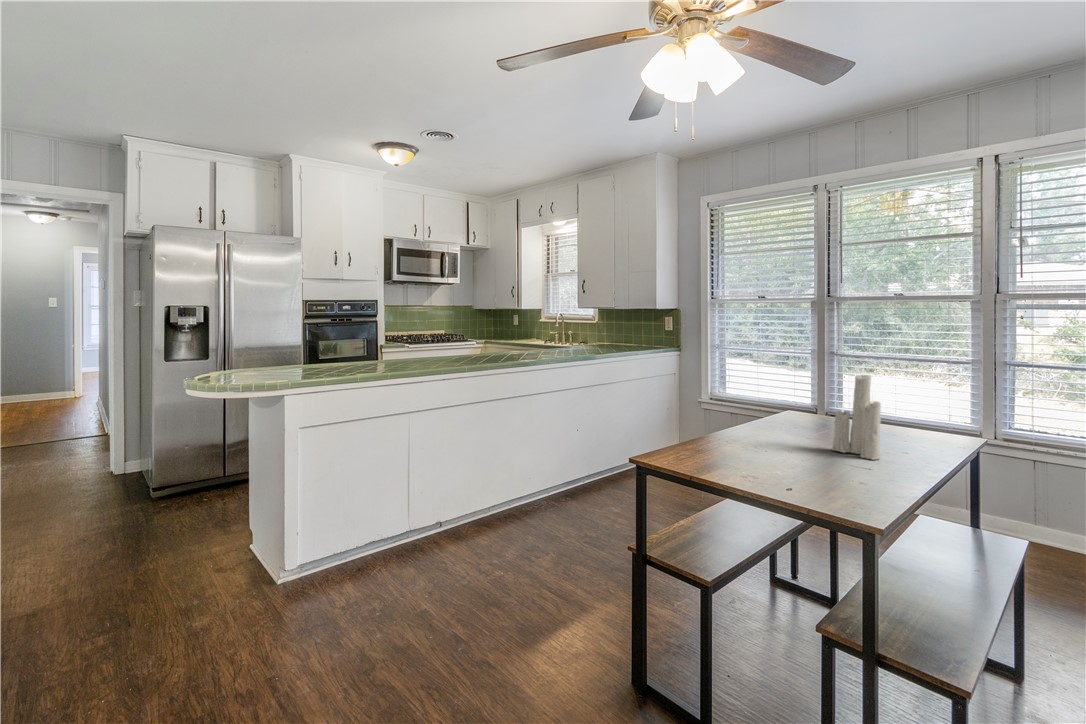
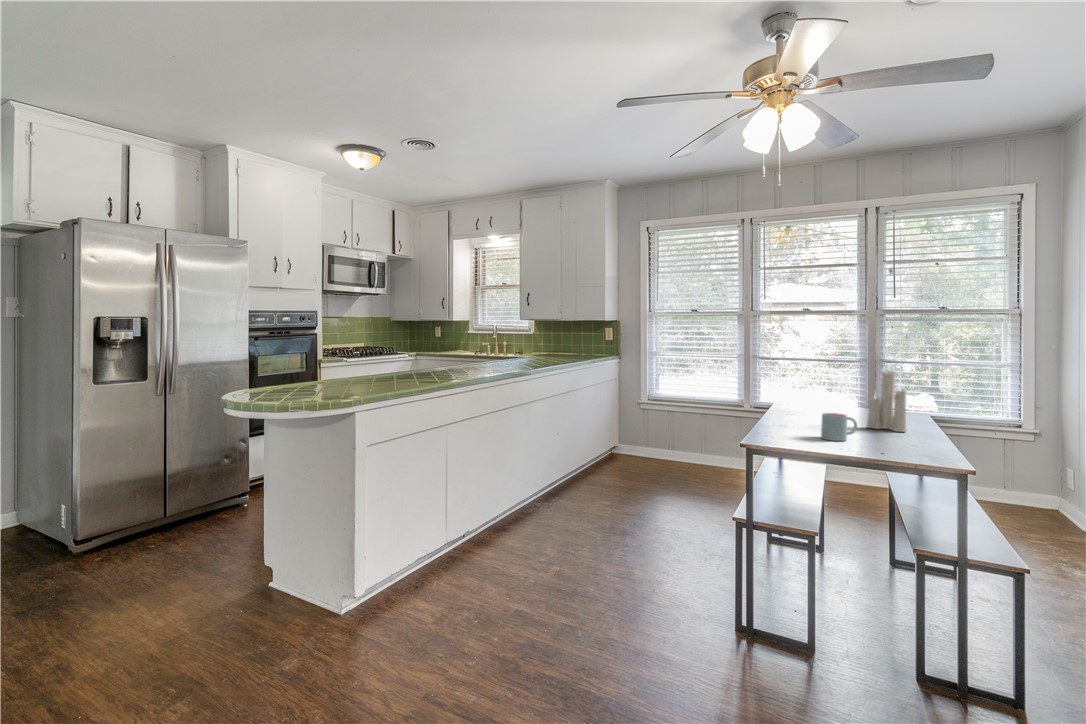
mug: none [730,425,776,462] -> present [821,413,857,441]

